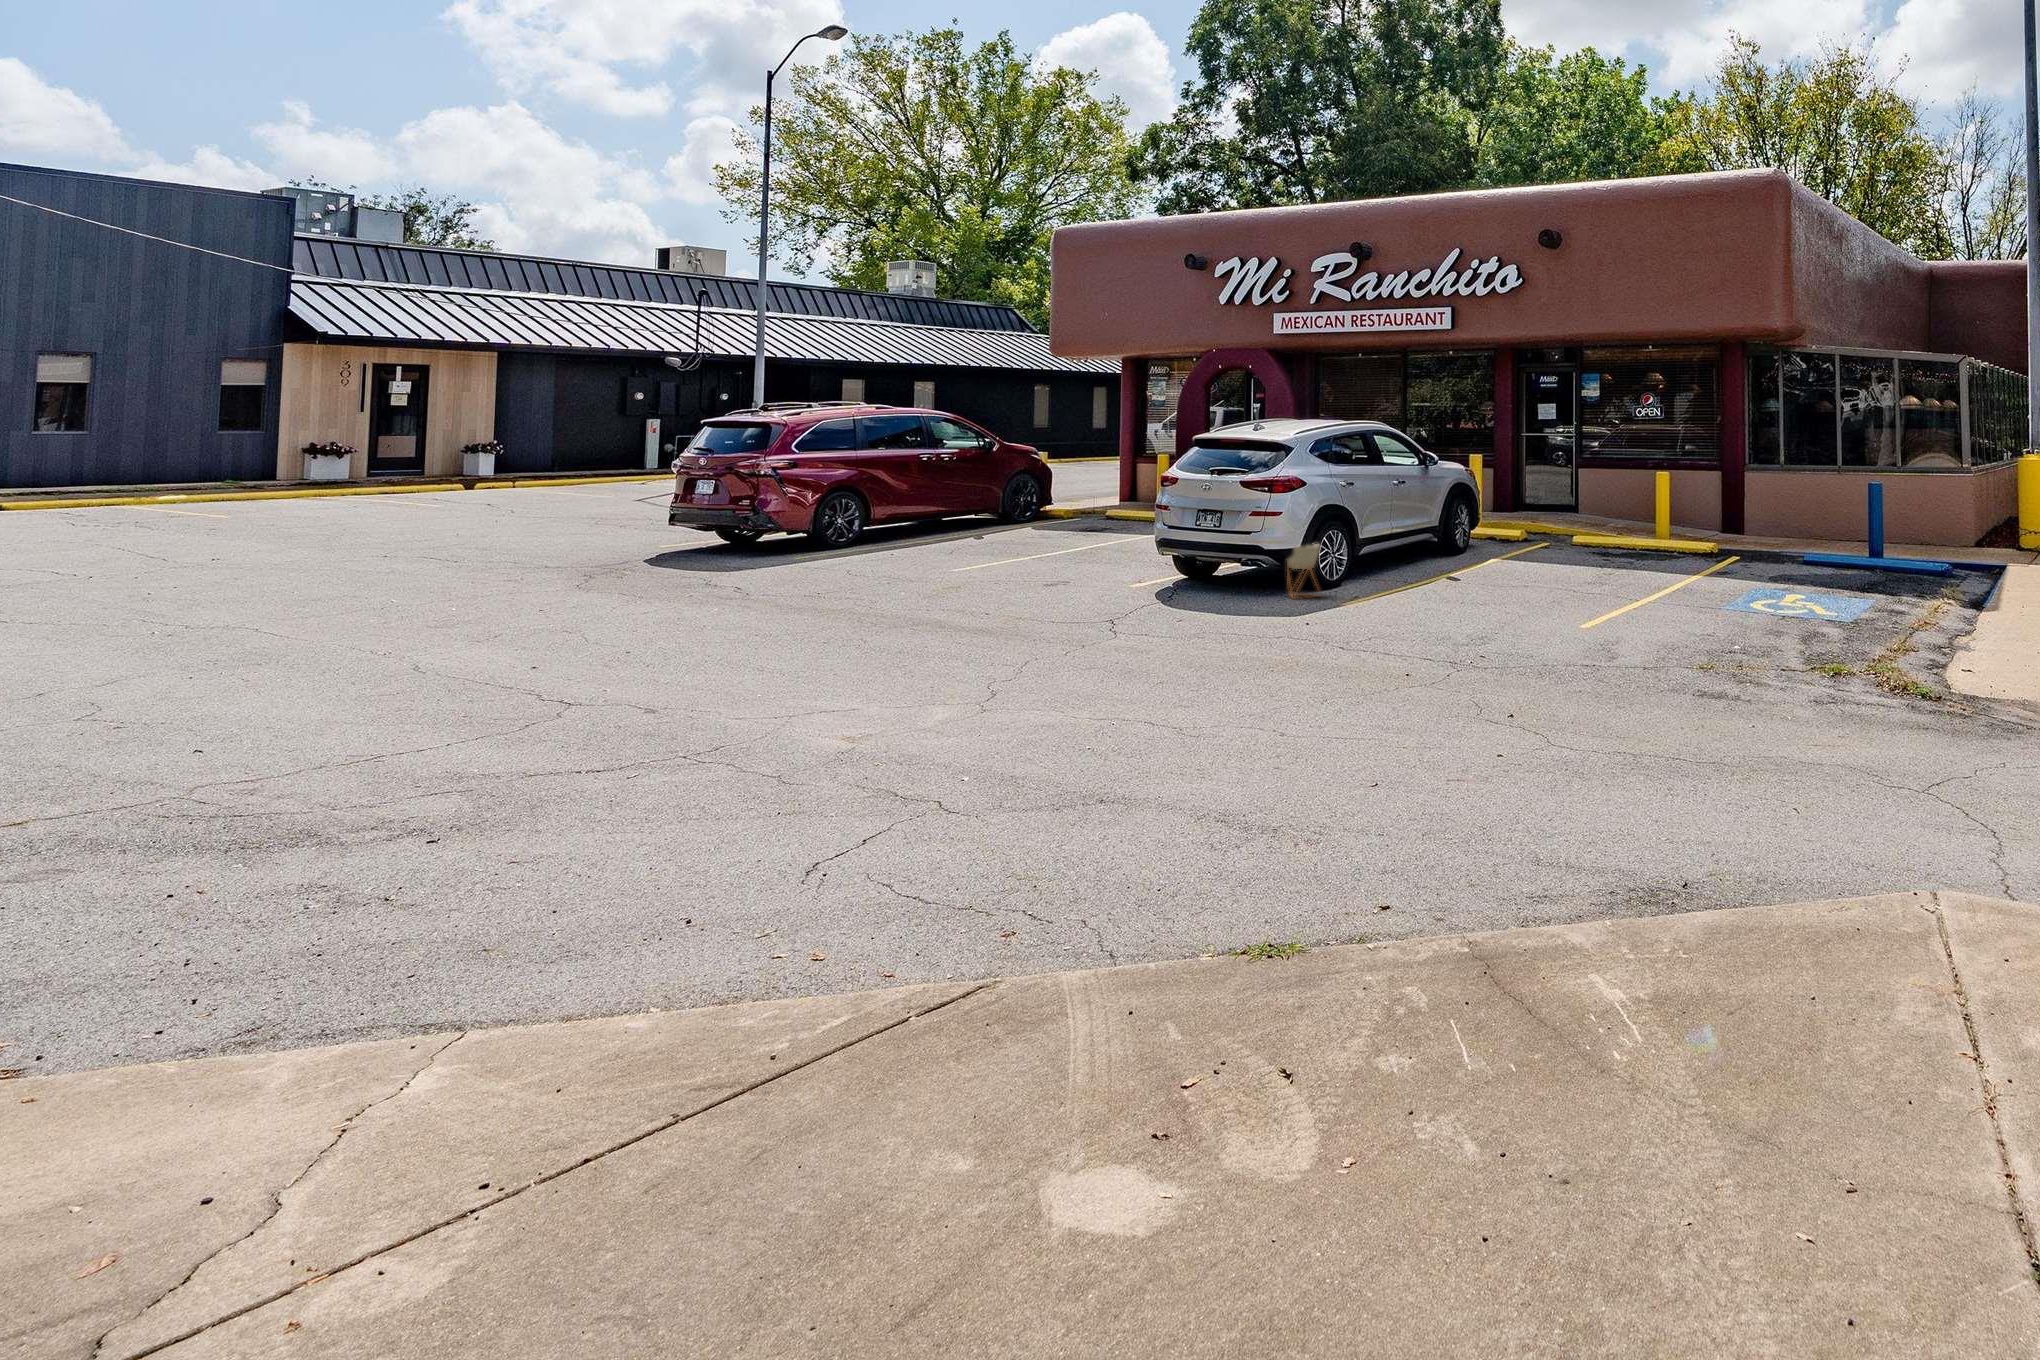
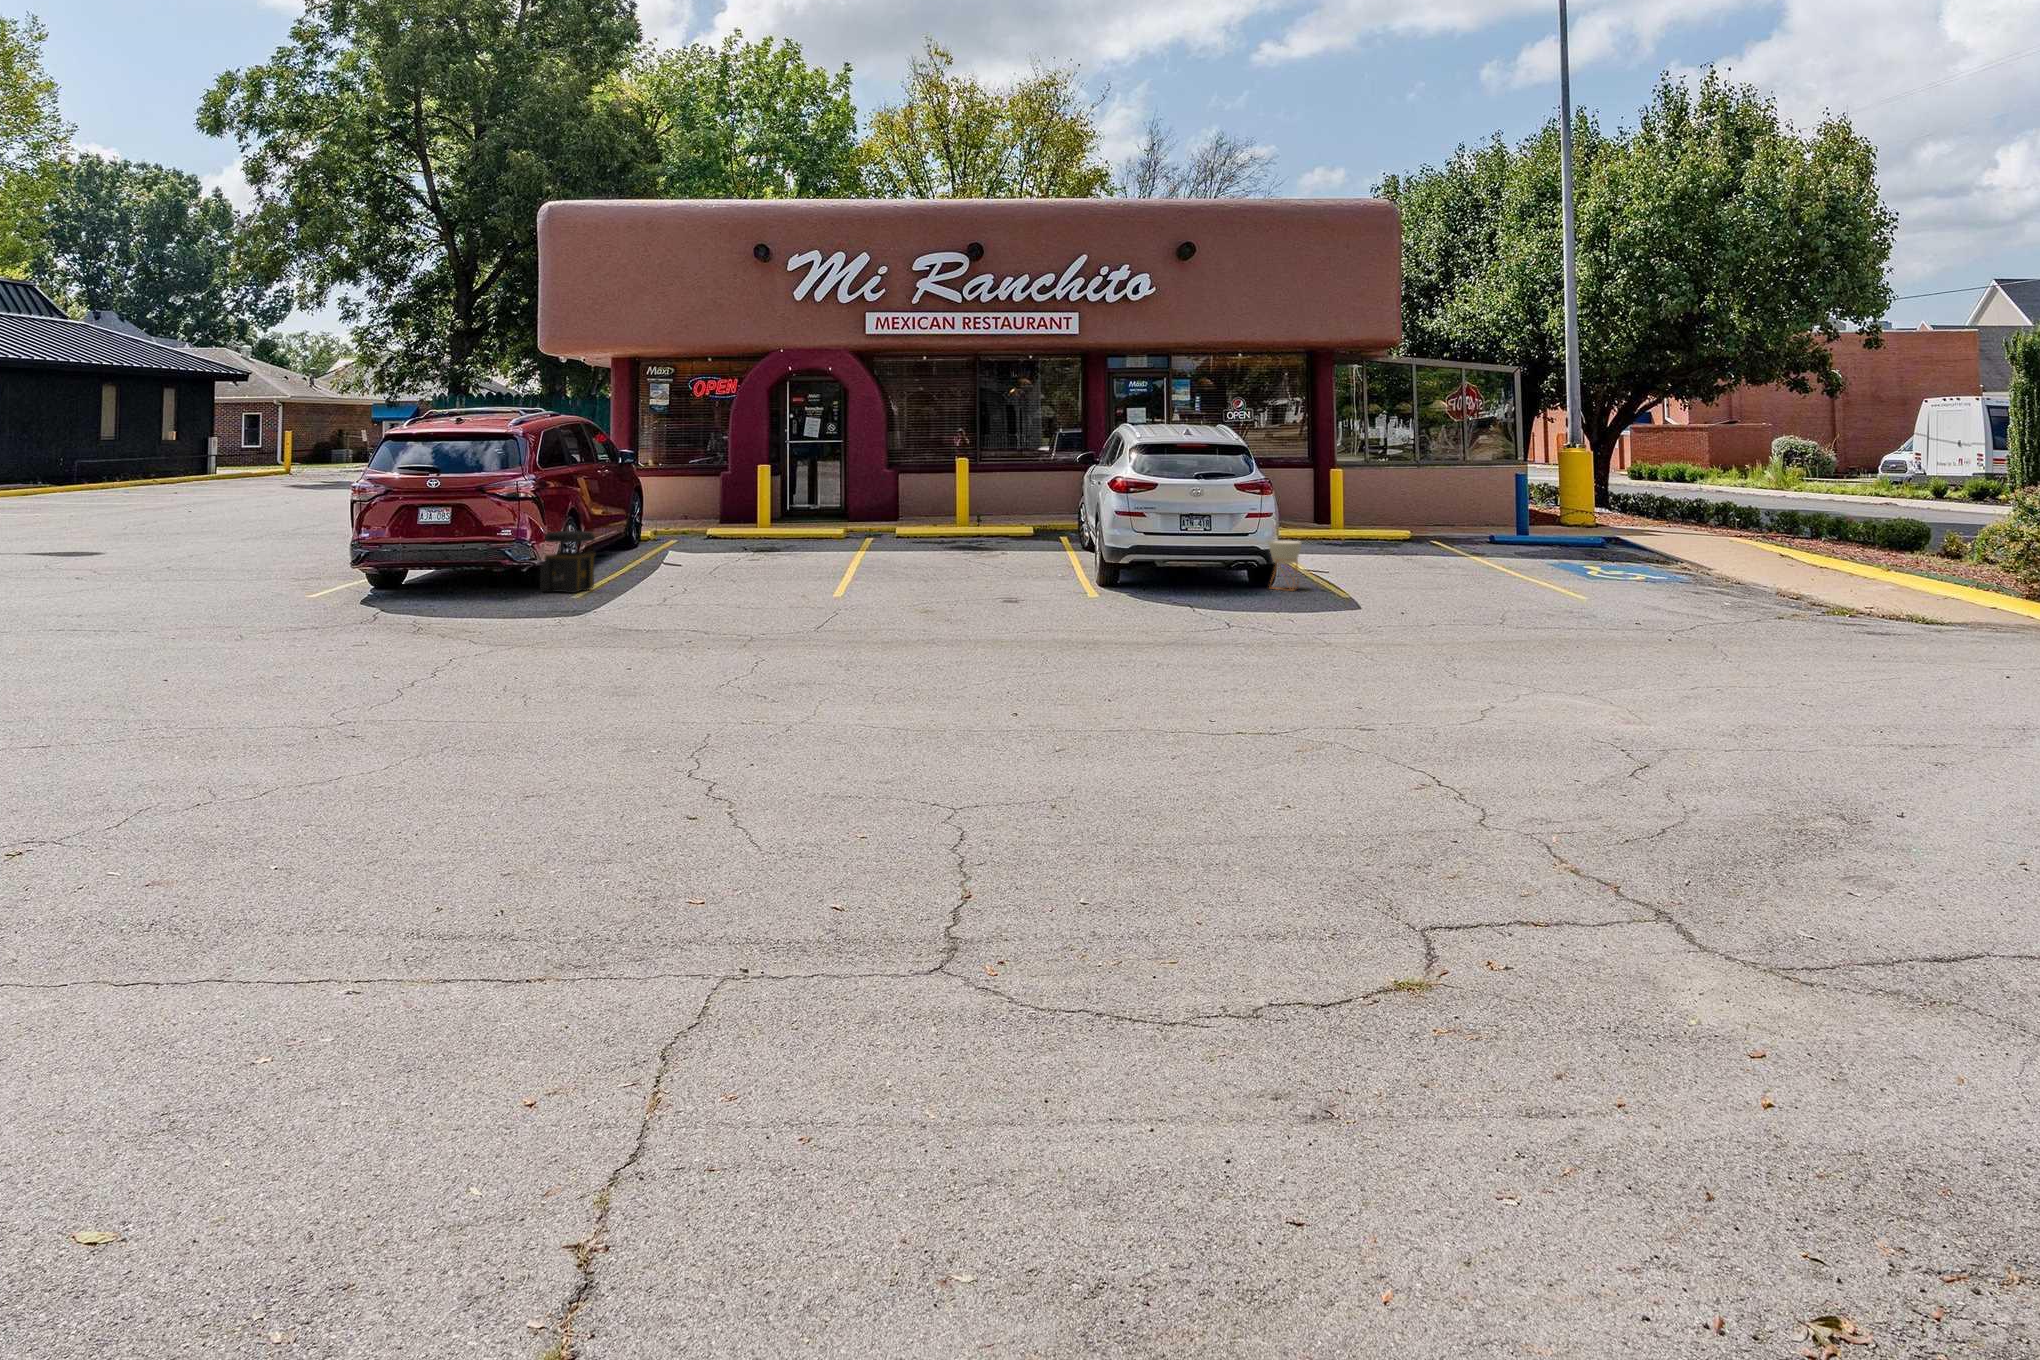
toolbox: none [702,502,755,557] -> present [540,531,595,593]

